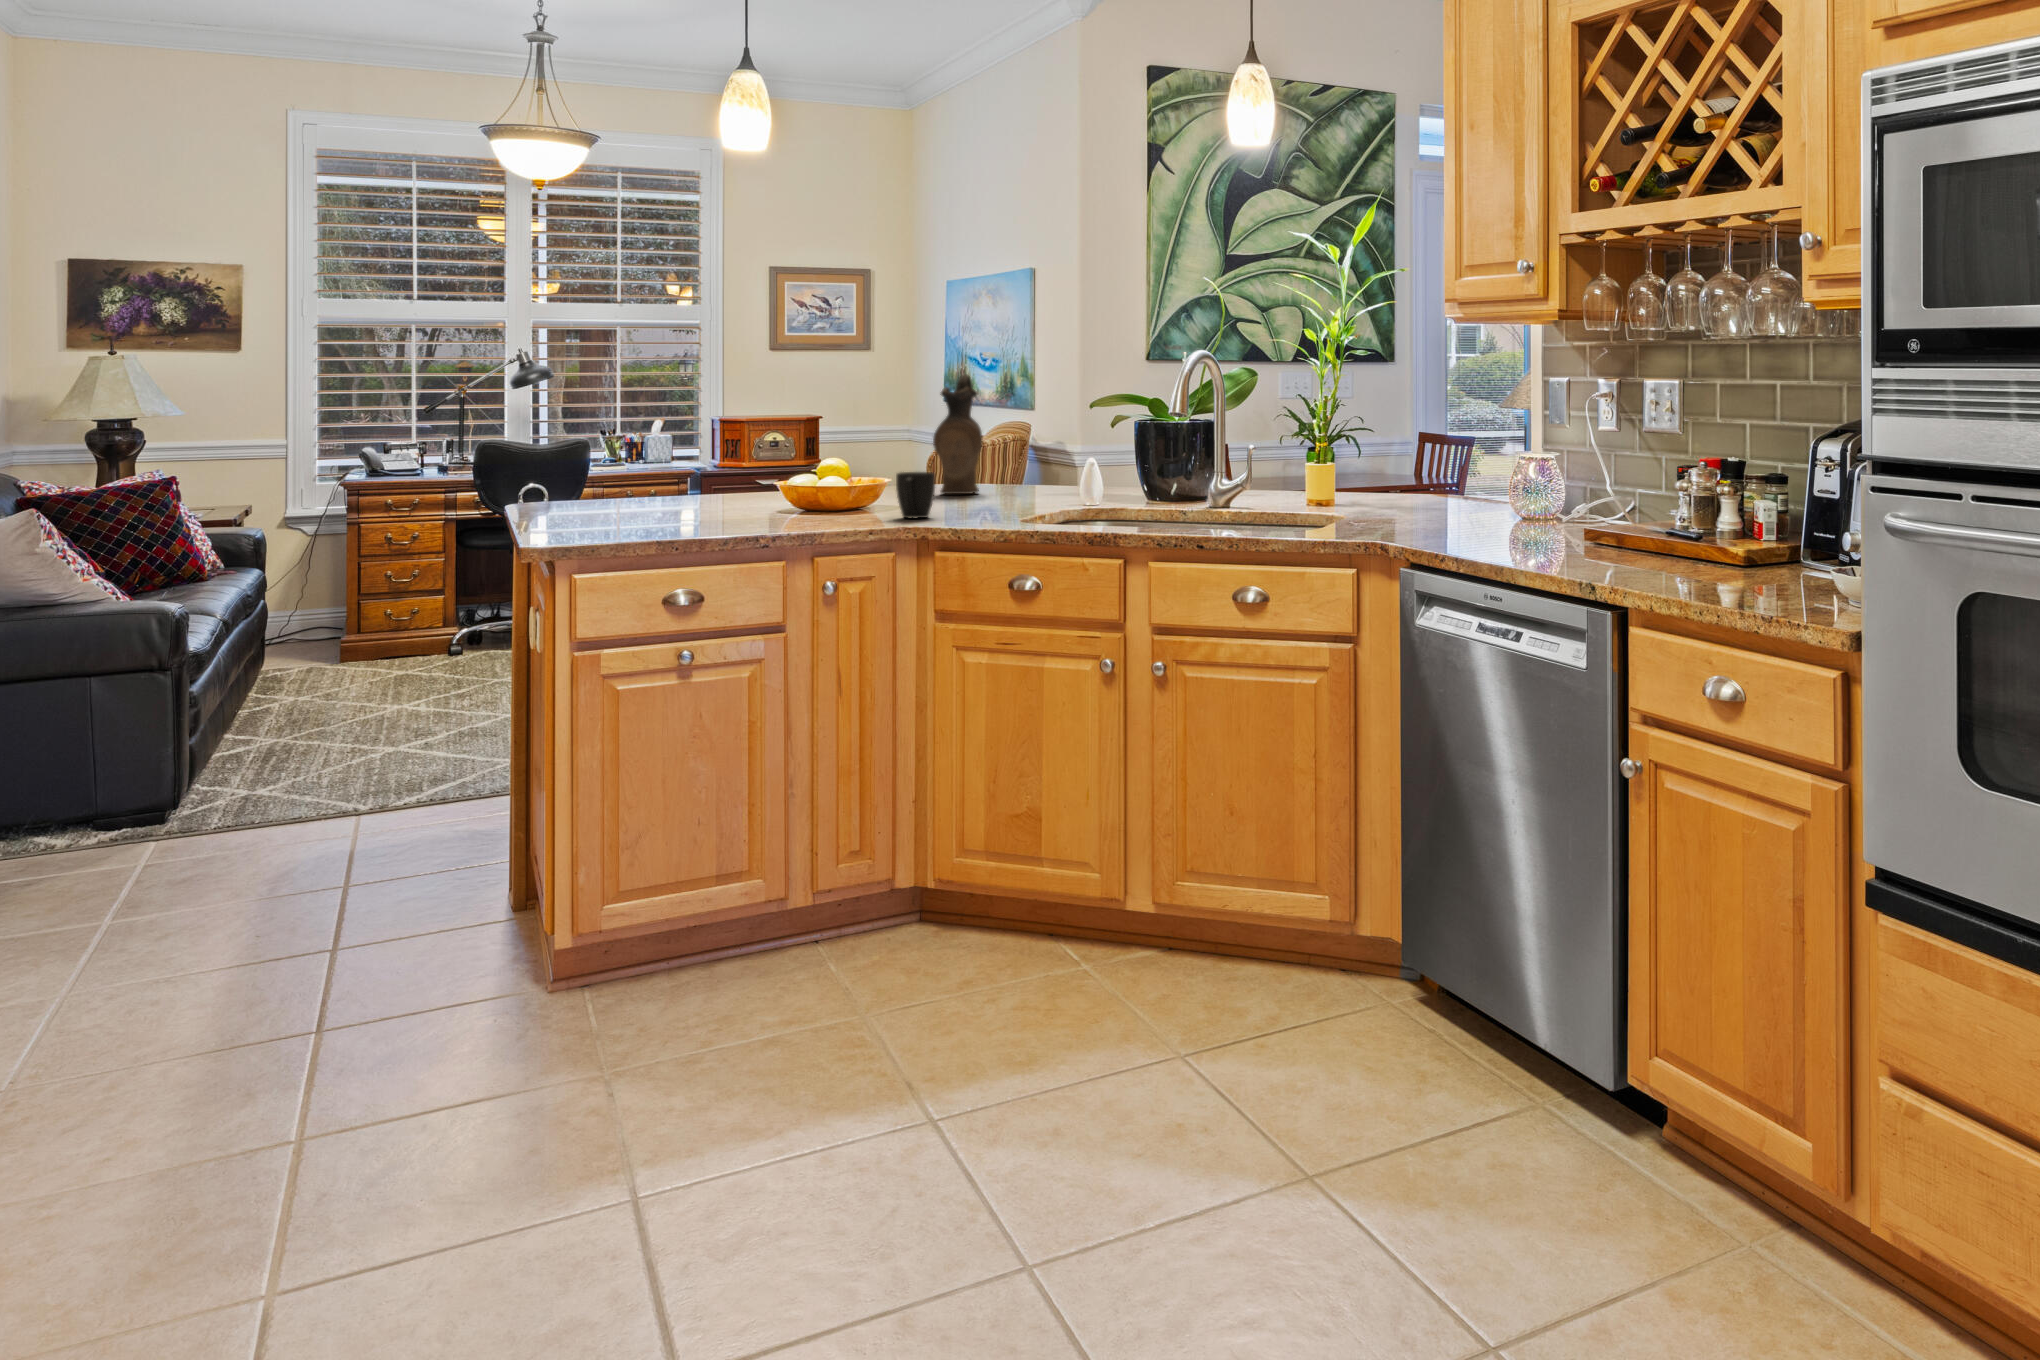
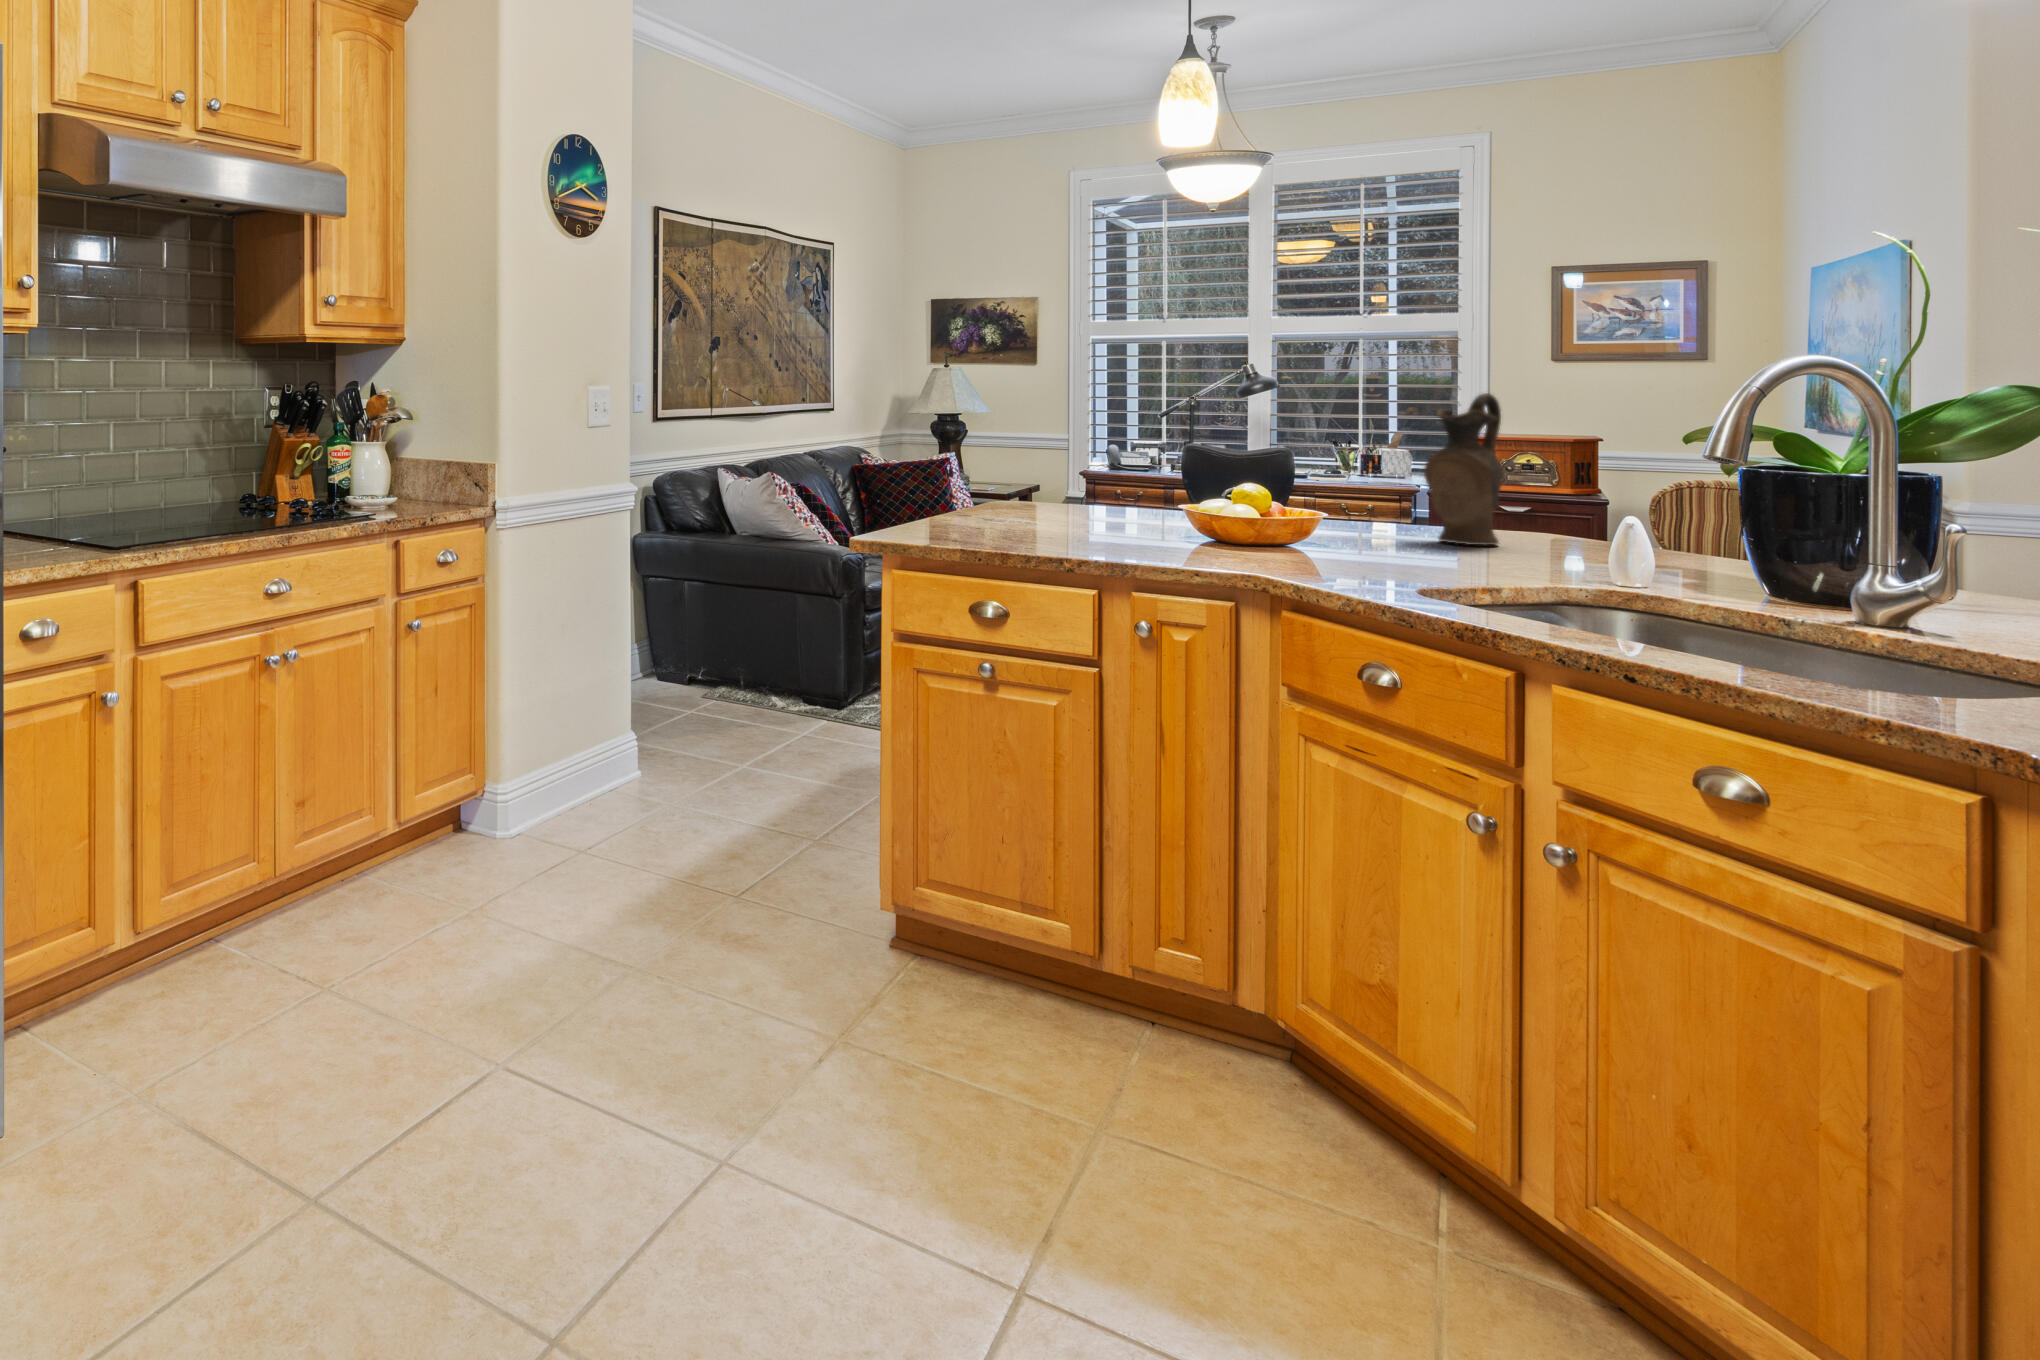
mug: present [896,472,935,518] -> none [1261,509,1320,568]

